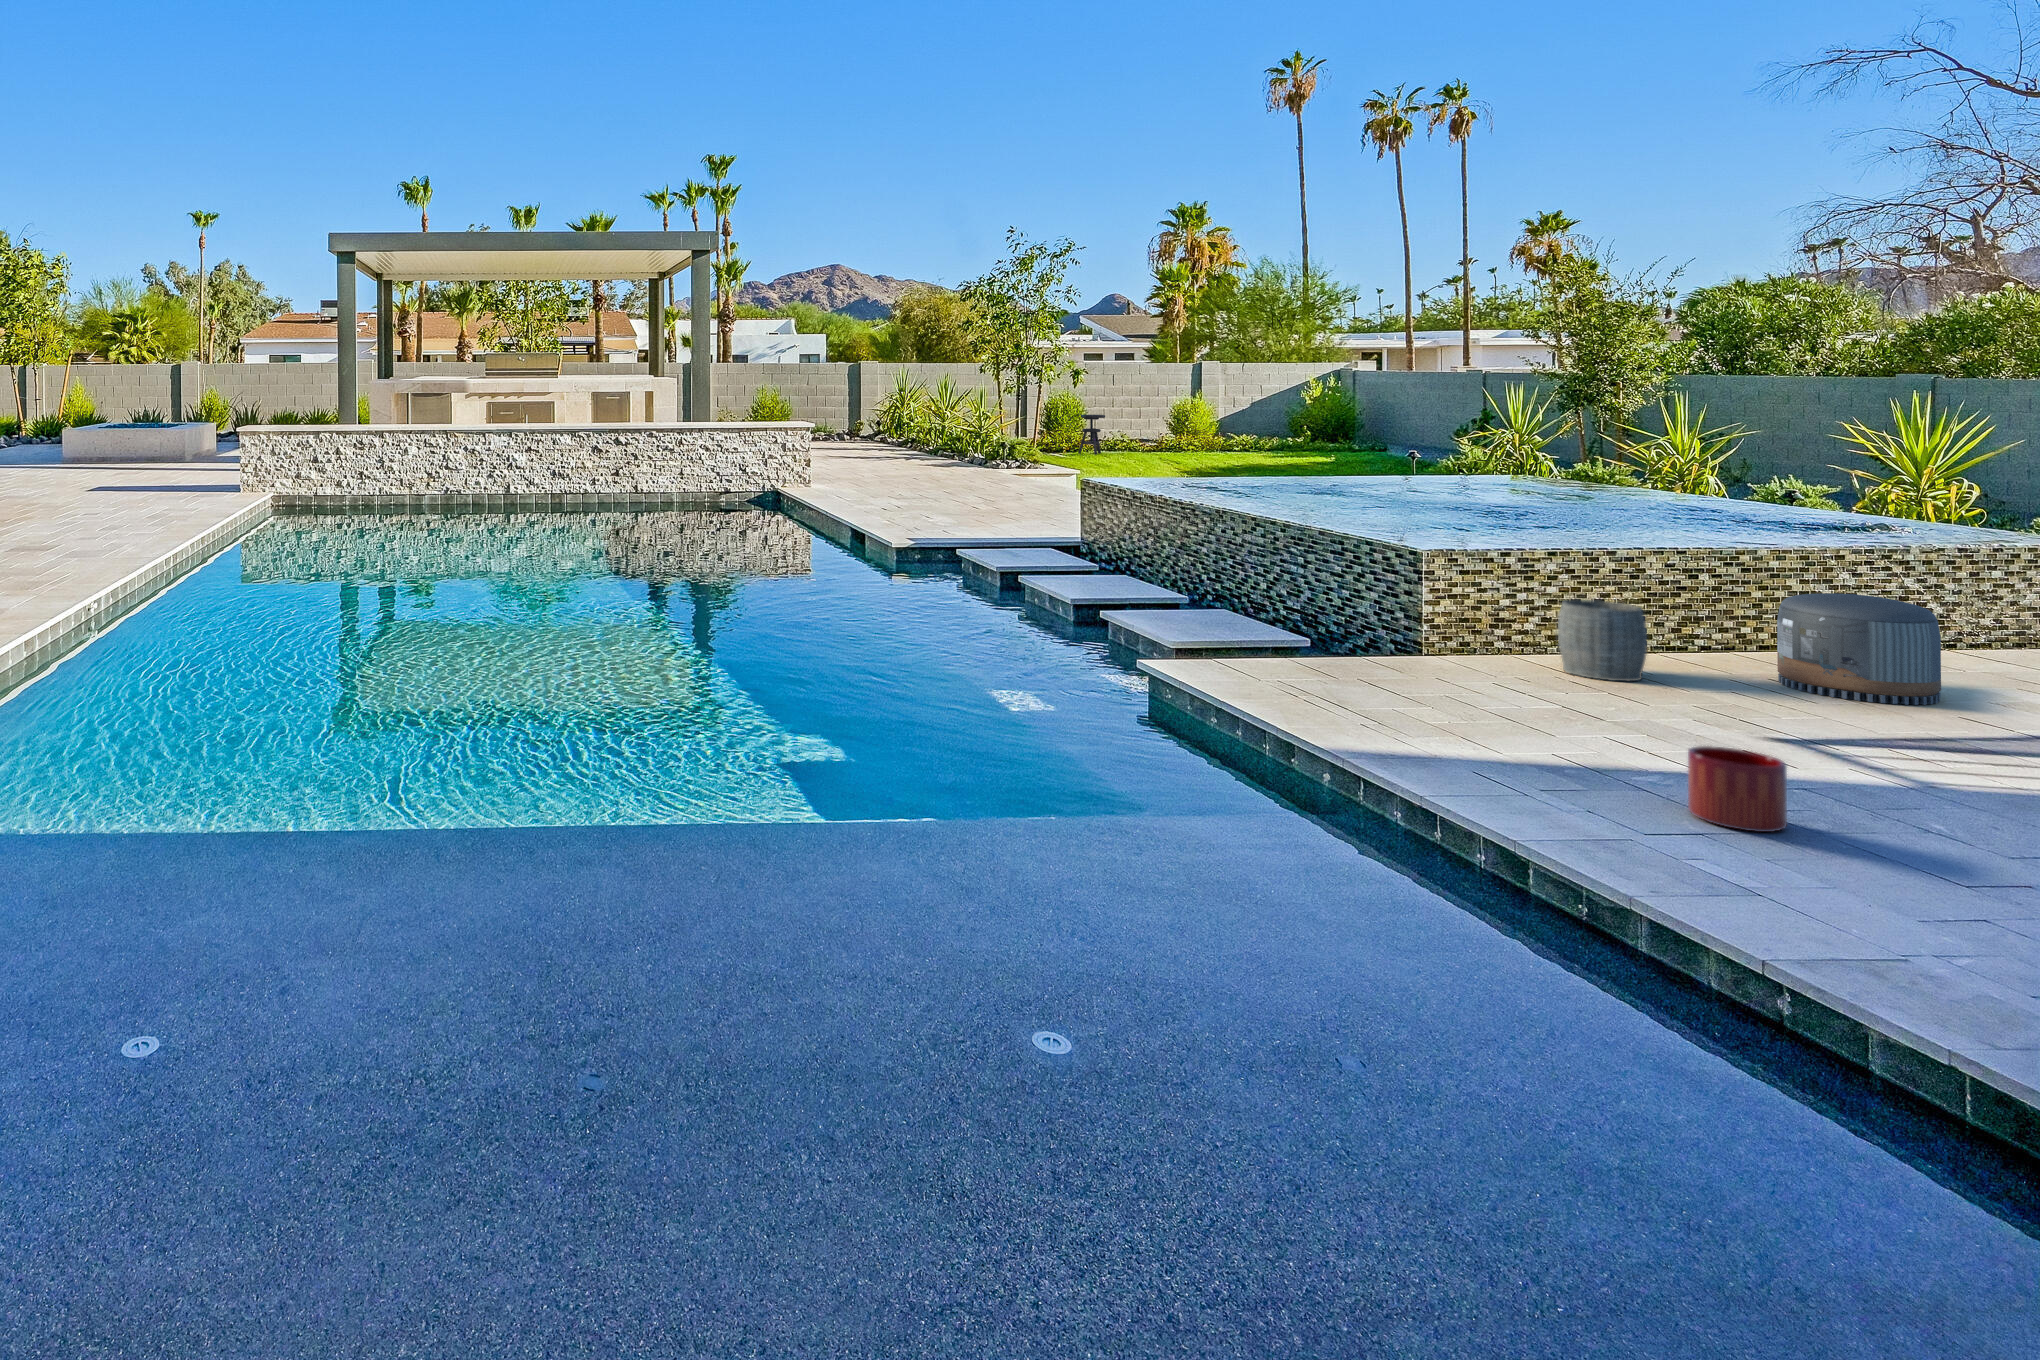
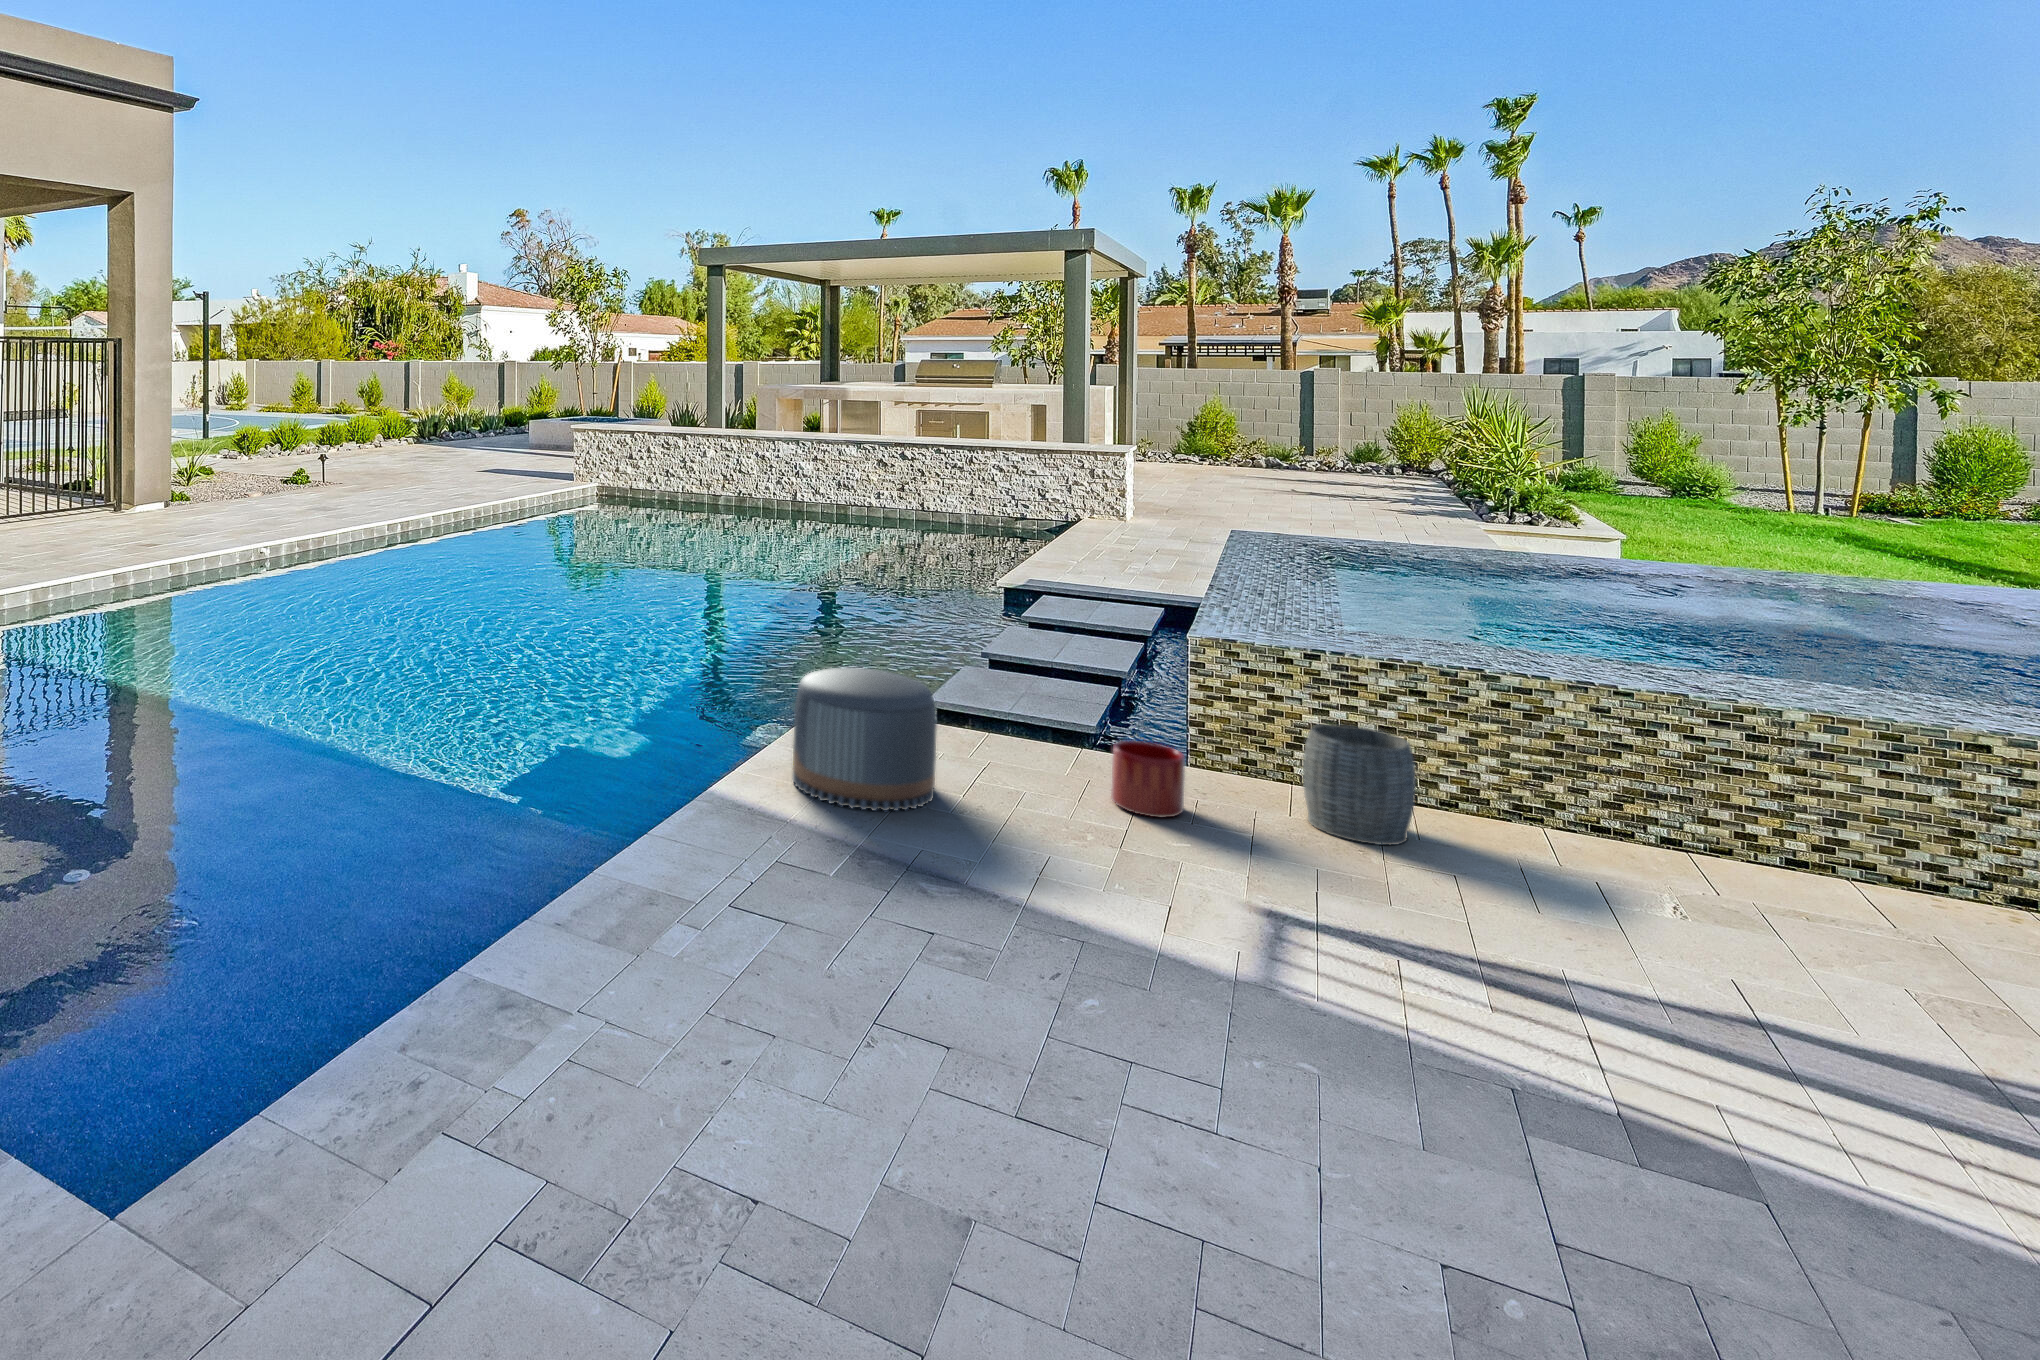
side table: present [1078,415,1105,454] -> none [1668,467,1715,521]
pouf: present [1777,593,1941,705] -> present [792,668,937,811]
planter: present [1688,746,1787,832] -> present [1111,741,1185,818]

